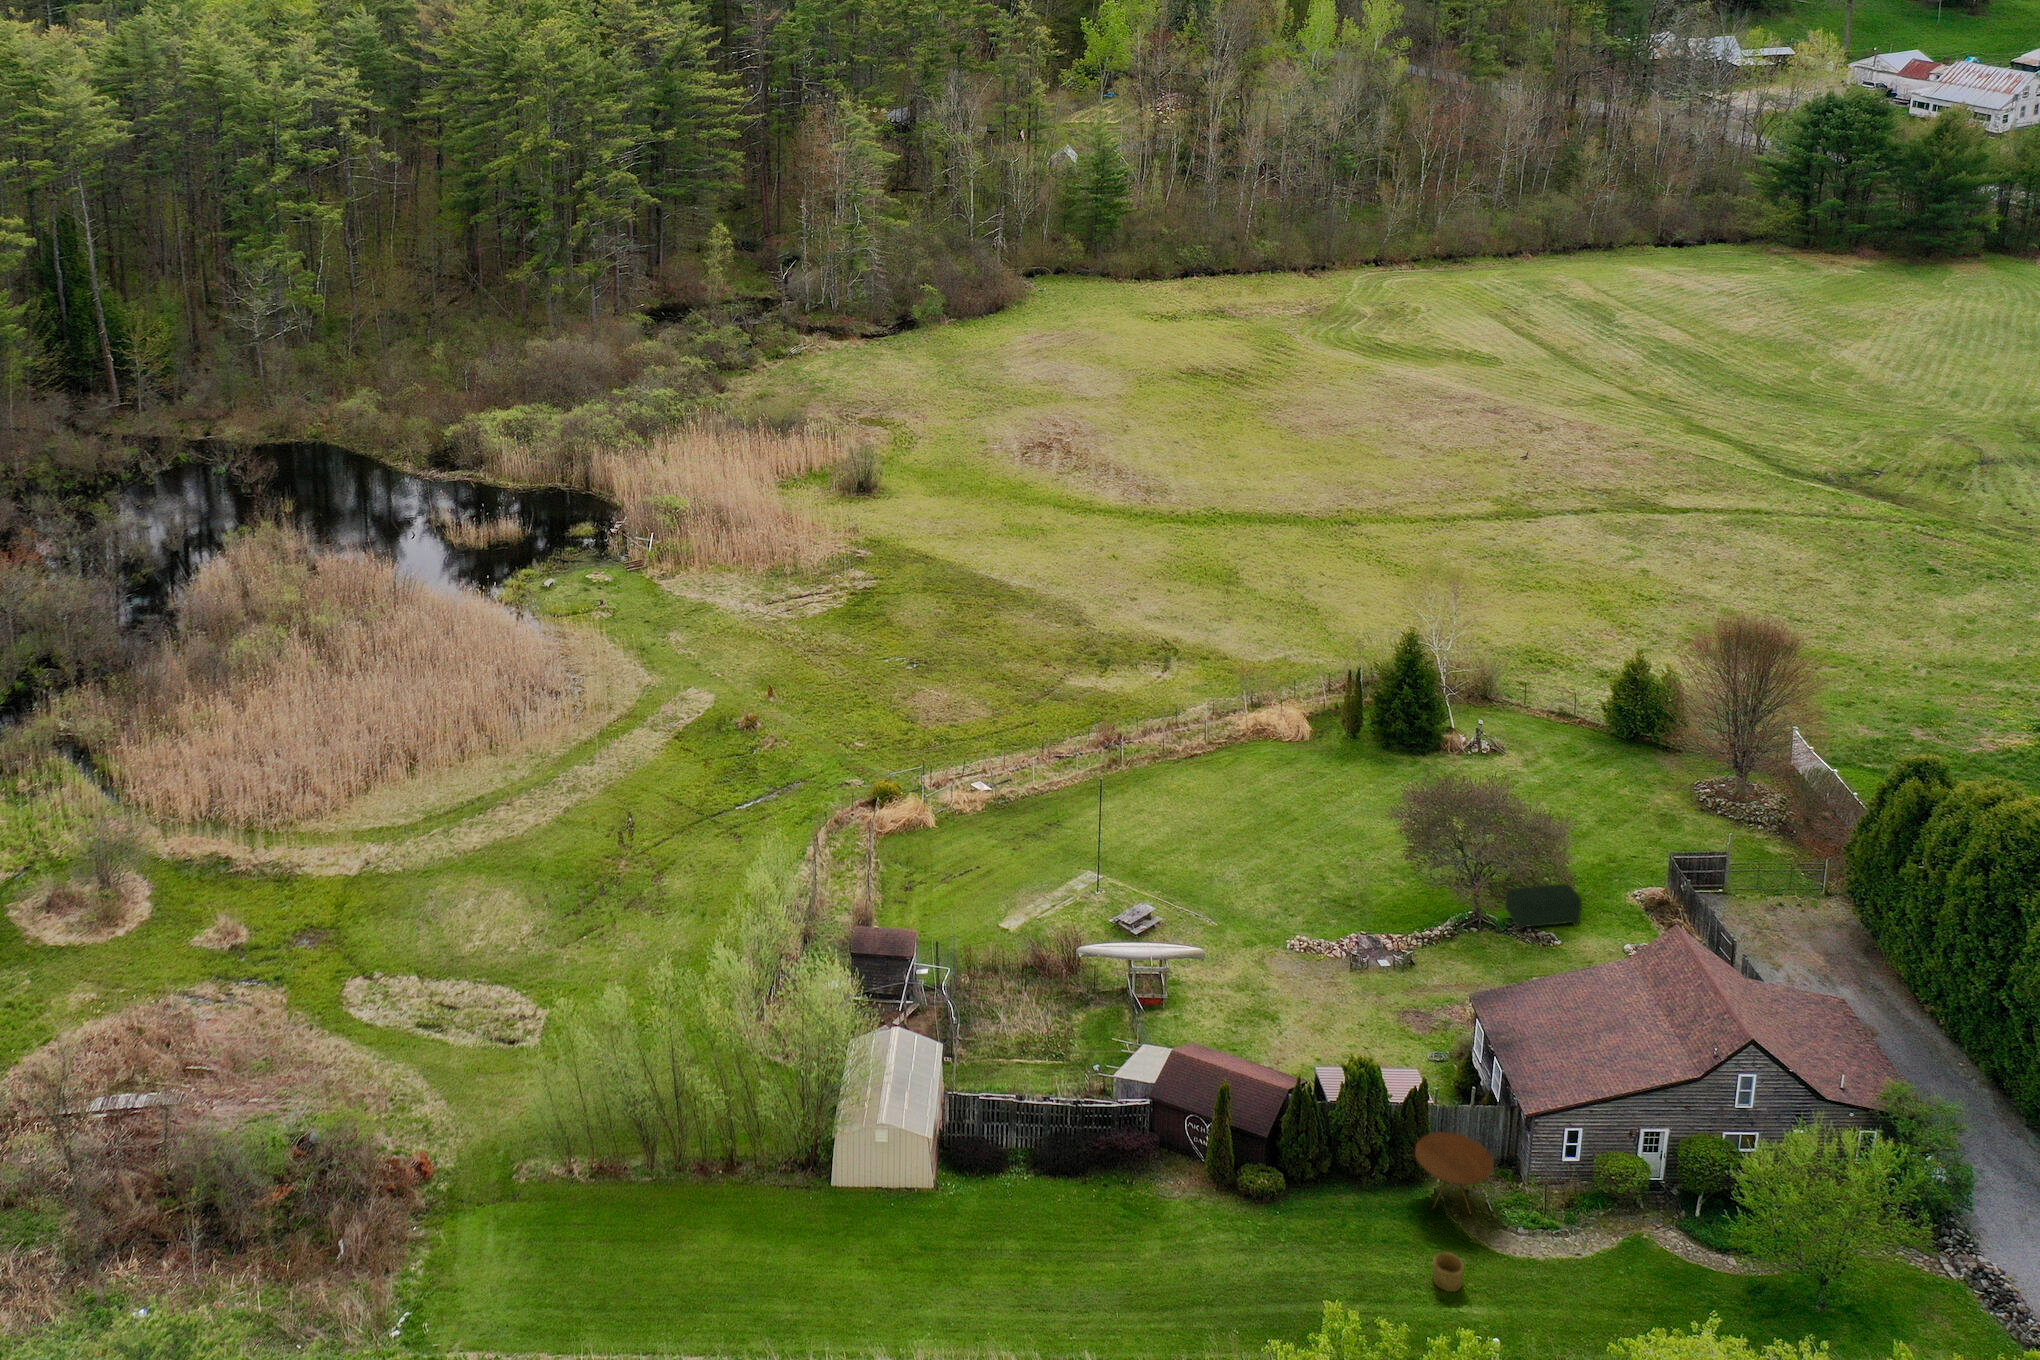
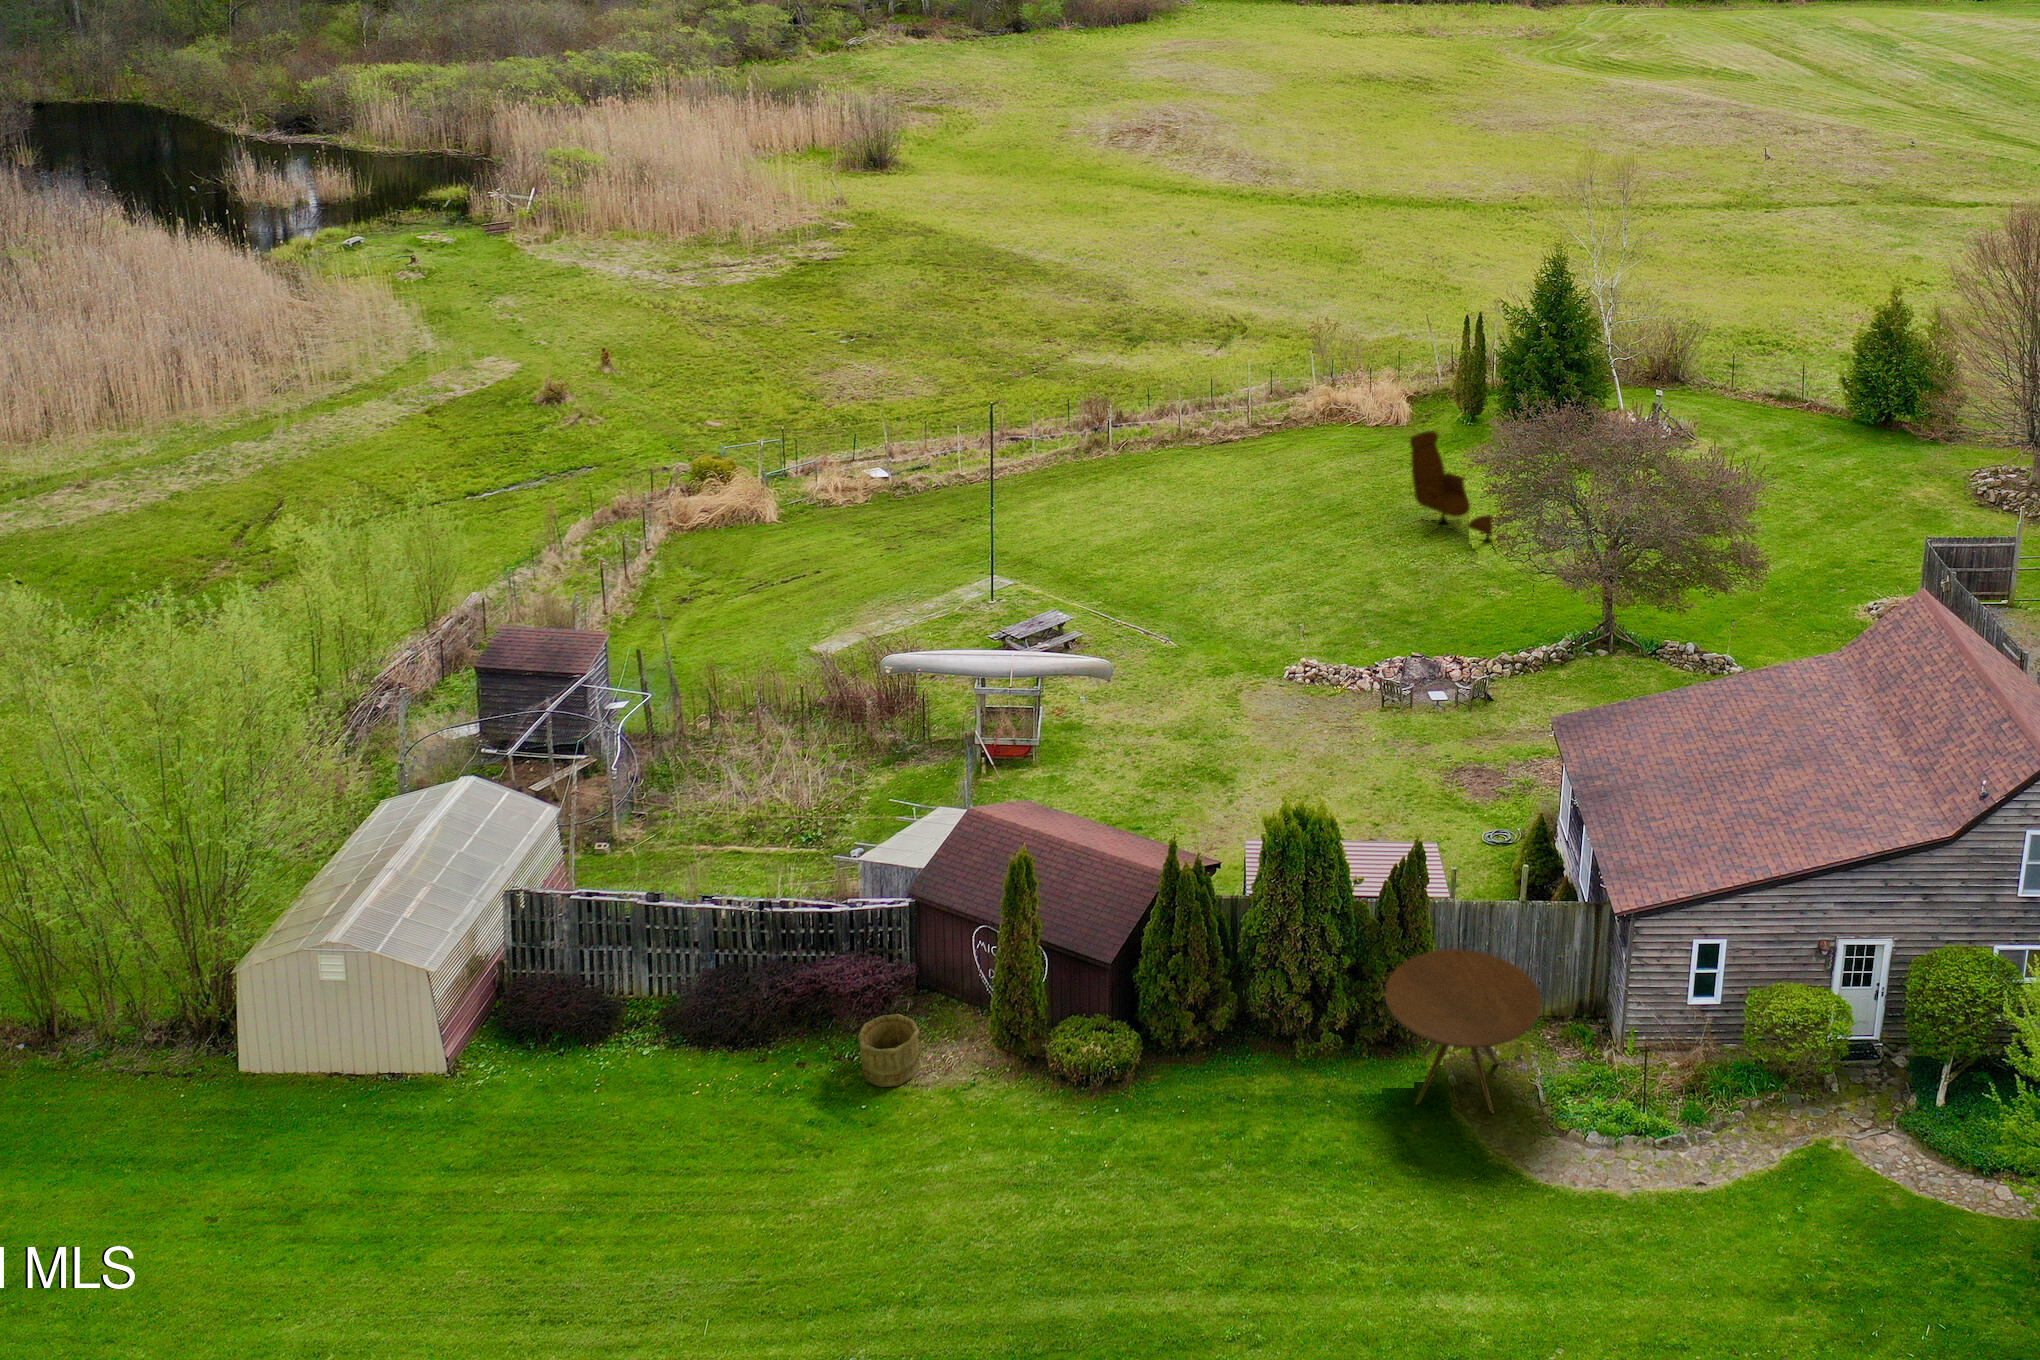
lounge chair: none [1336,777,1402,856] -> present [1410,431,1492,551]
bench: present [1505,884,1582,931] -> none [1658,576,1782,649]
wooden bucket: present [1433,1252,1465,1292] -> present [857,1014,919,1087]

